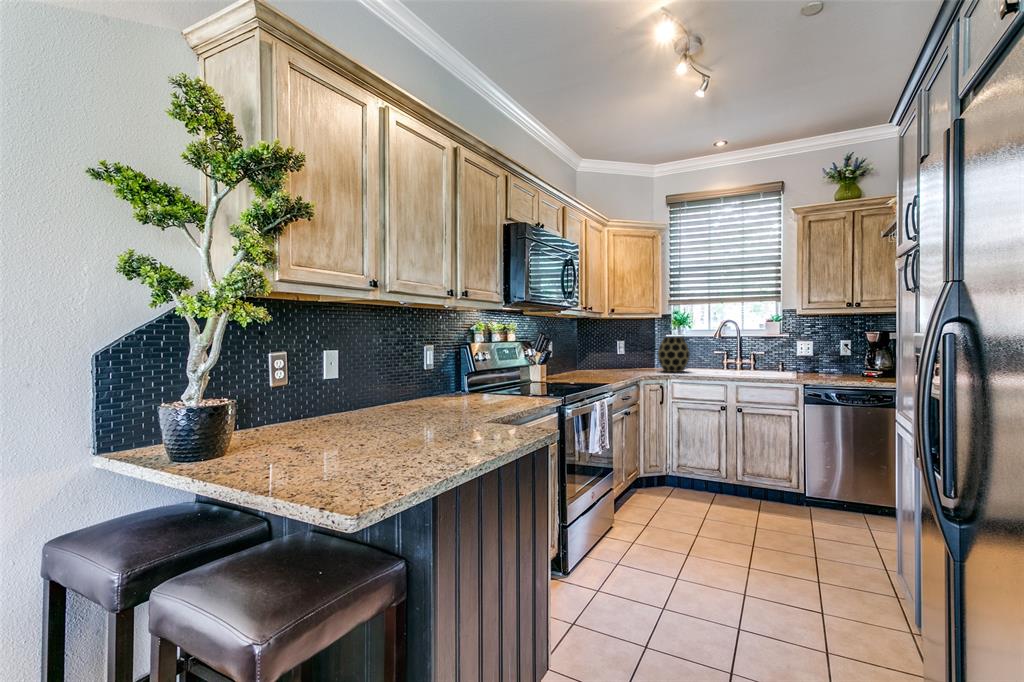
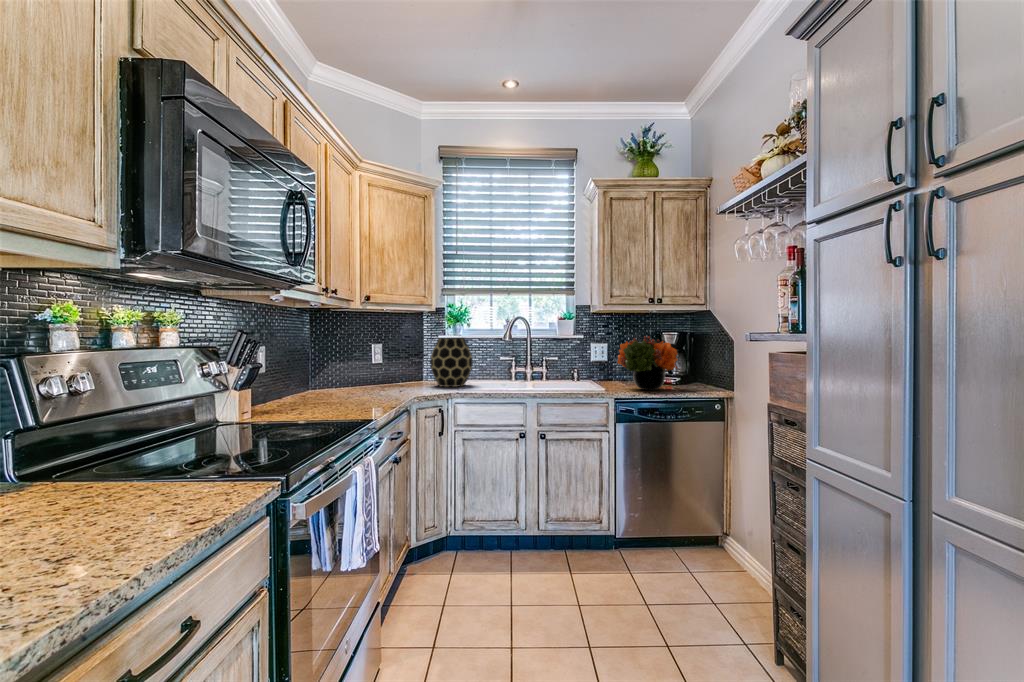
flower arrangement: none [809,335,870,380] -> present [617,336,678,390]

